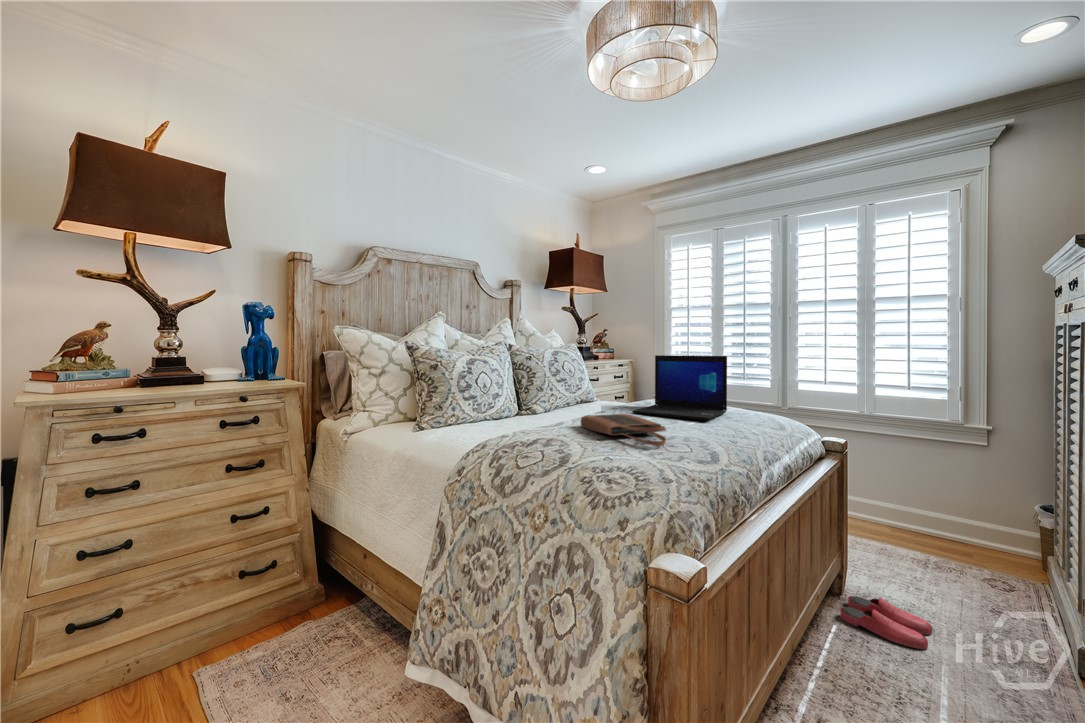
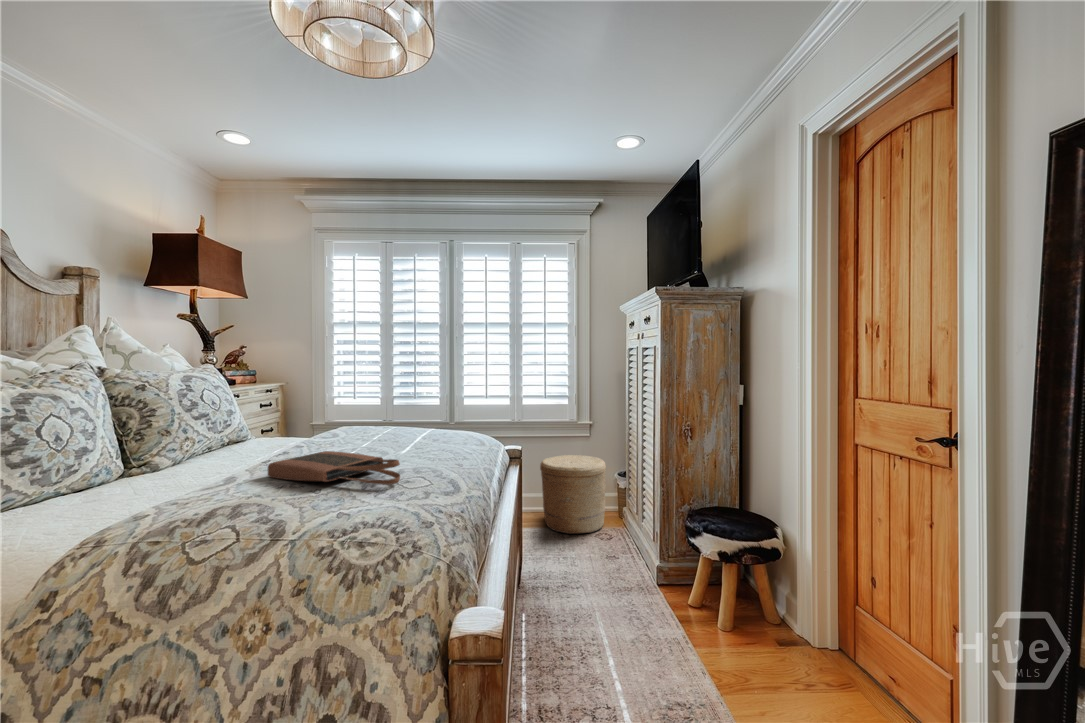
laptop: present [632,355,727,420] -> none [326,375,429,448]
woven basket: none [895,464,1008,571] -> present [540,455,606,534]
slippers: present [840,596,932,649] -> none [528,577,589,611]

